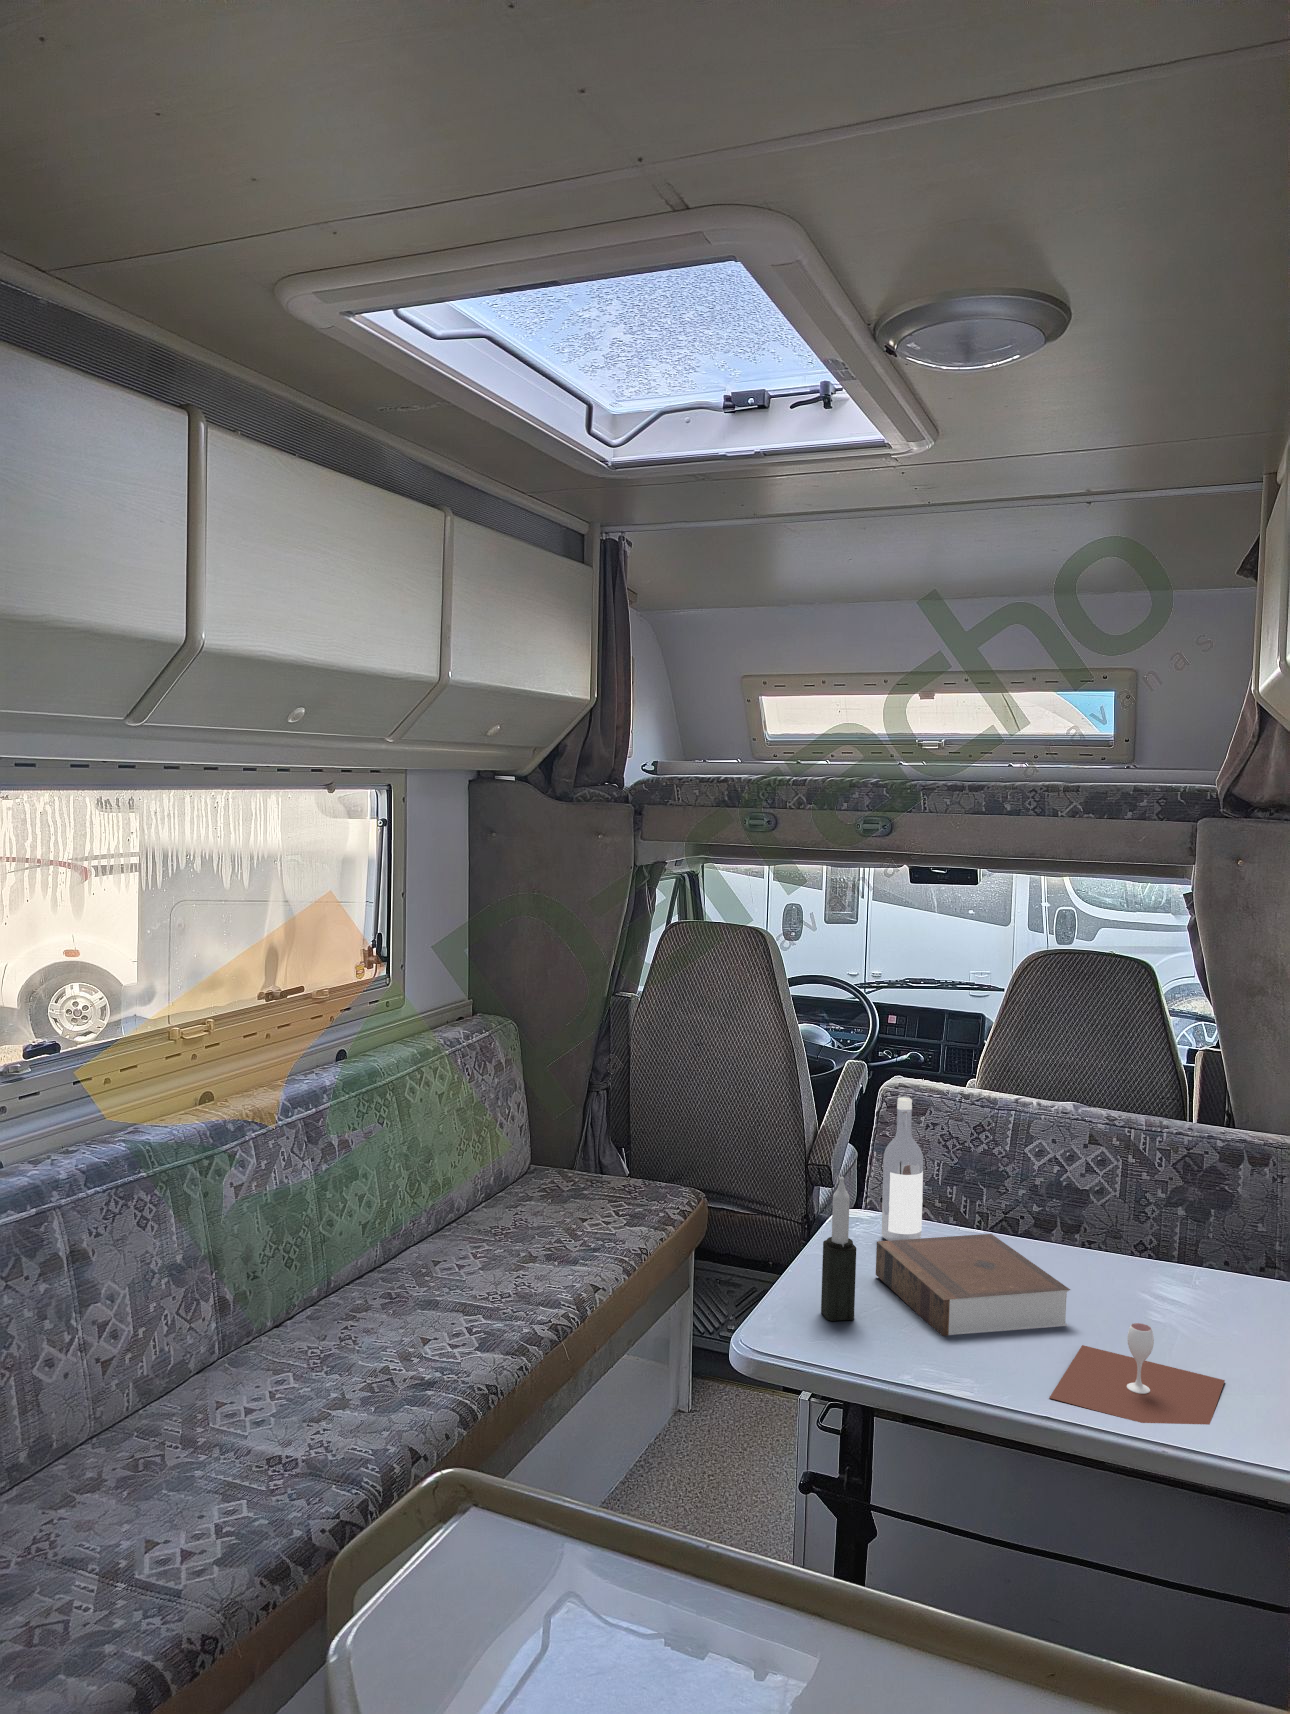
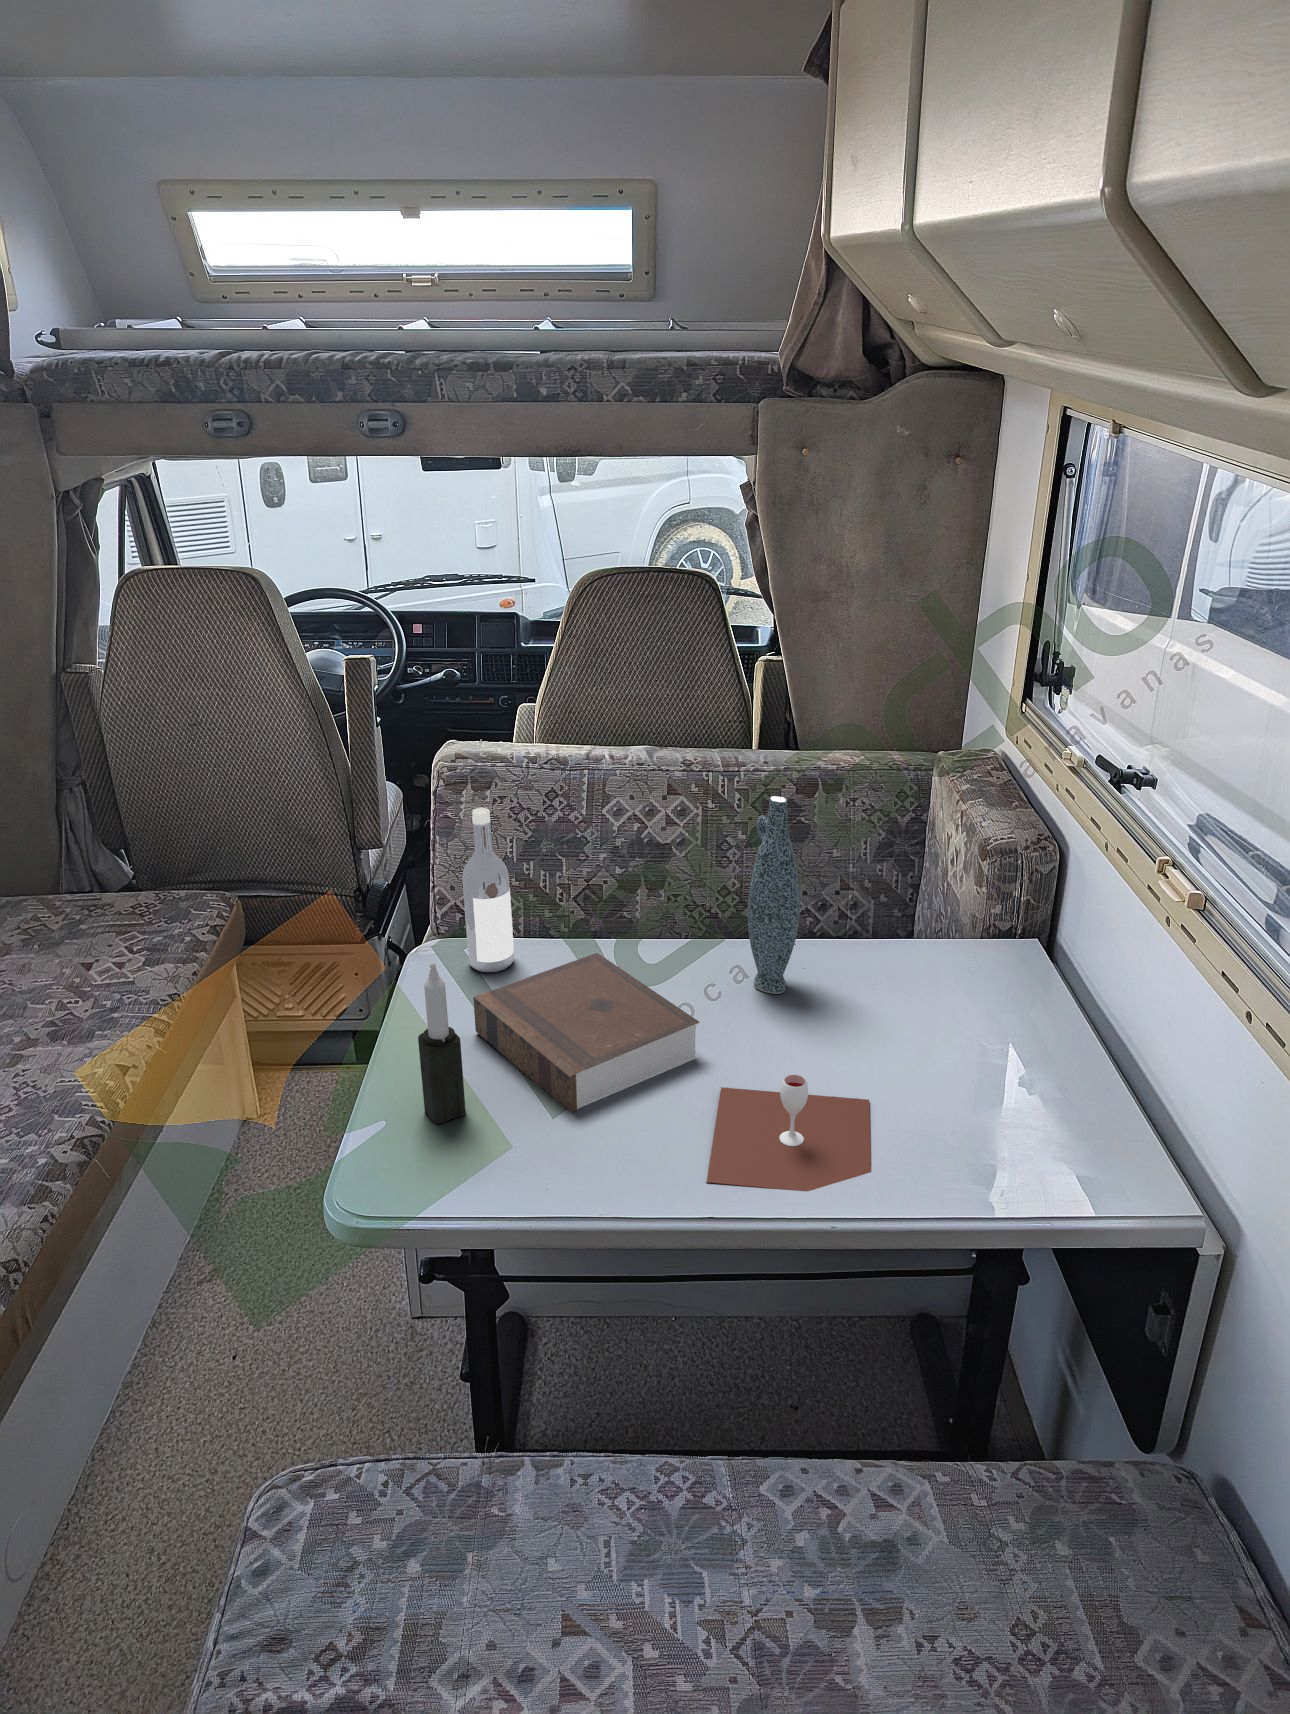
vase: none [1132,1110,1183,1301] -> present [748,796,800,994]

